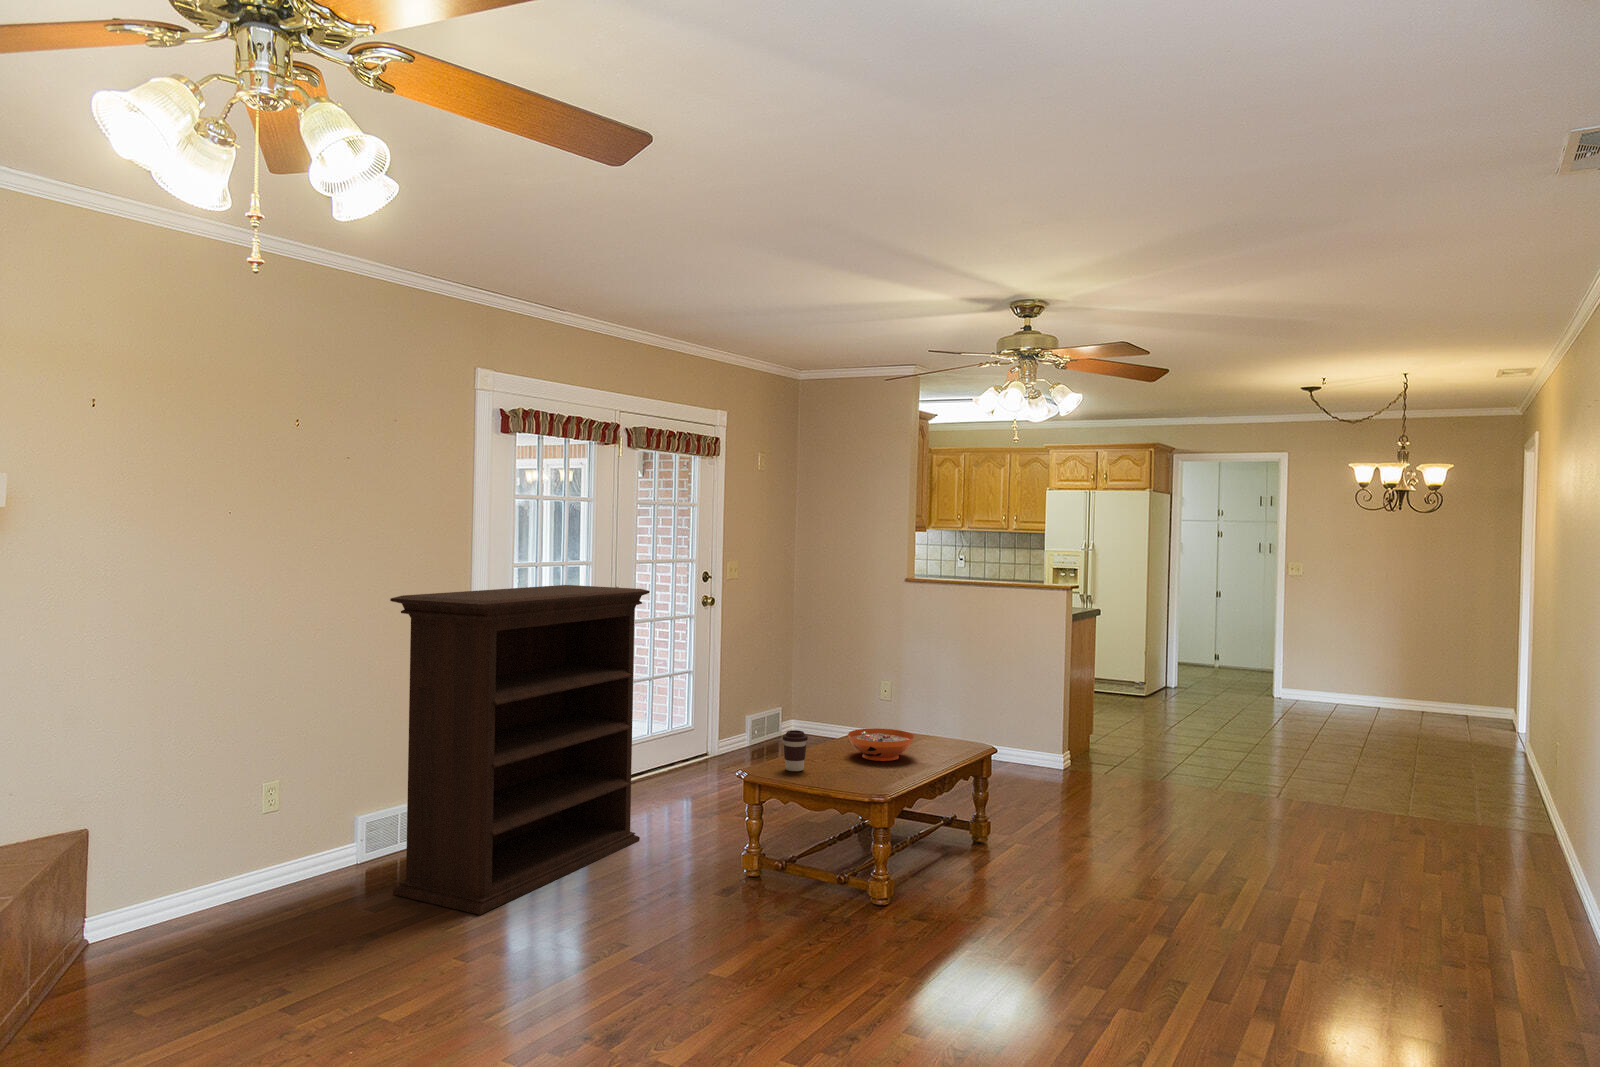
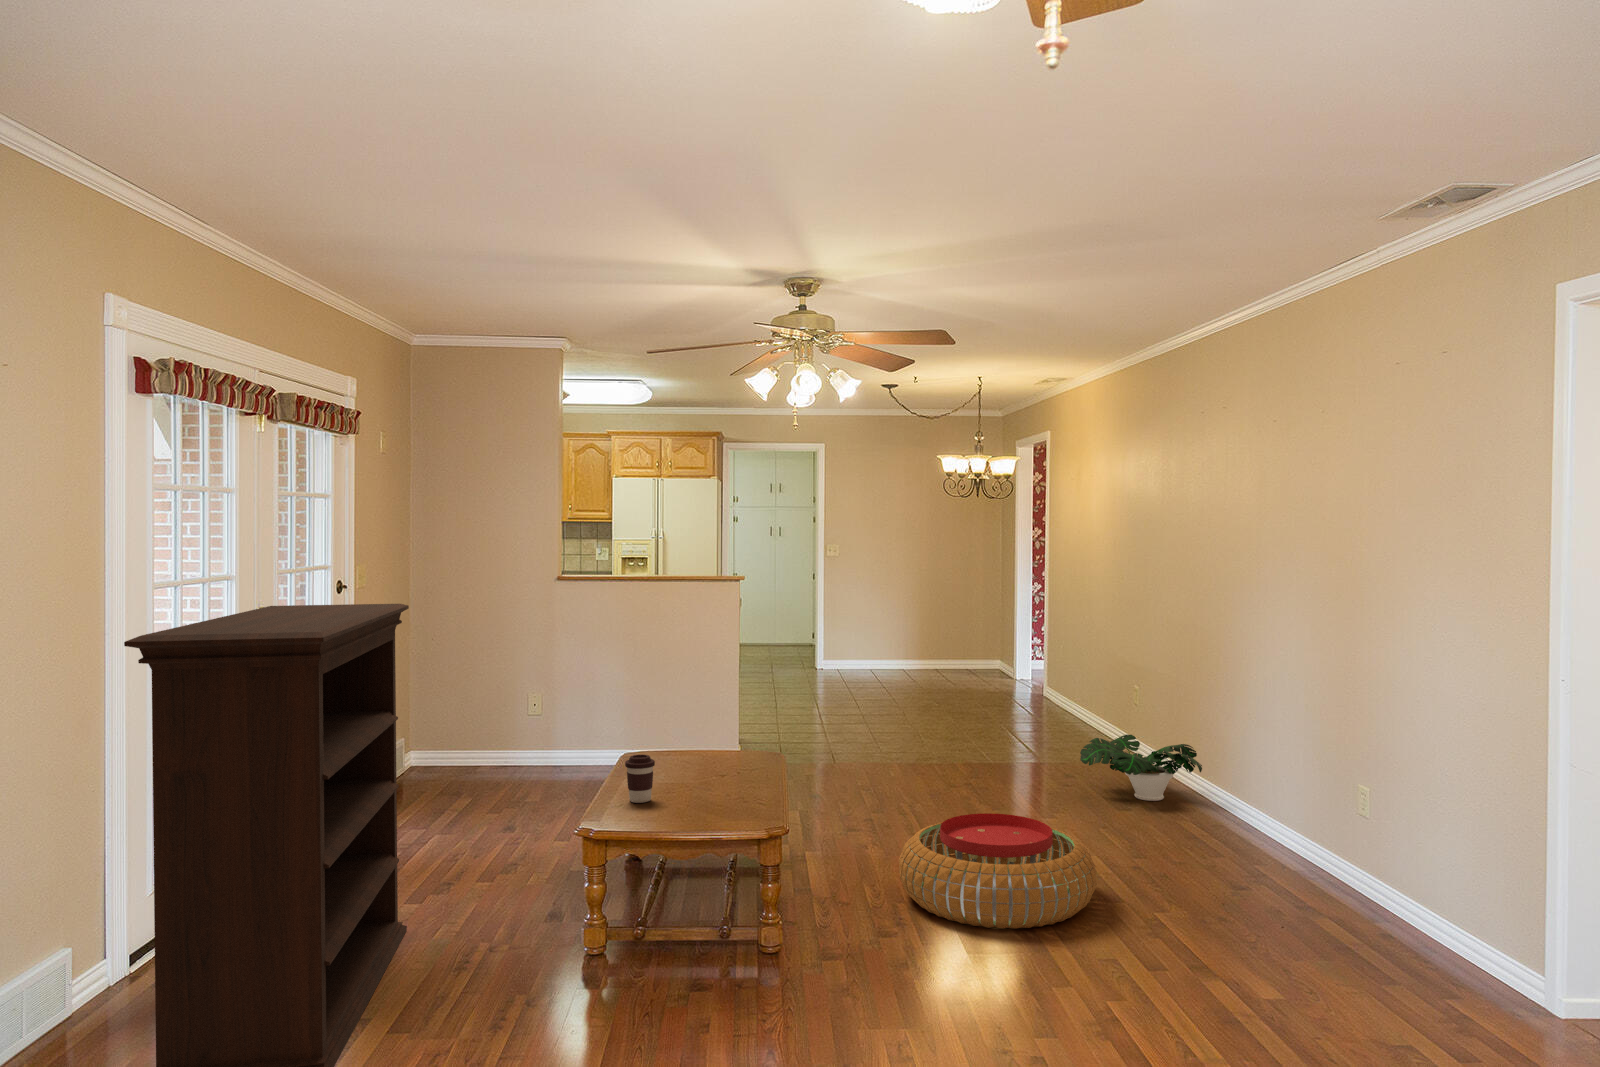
decorative bowl: present [848,728,914,761] -> none [659,740,732,776]
potted plant: none [1389,804,1567,893] -> present [1080,734,1202,801]
pouf: none [1021,843,1235,970] -> present [899,813,1097,929]

